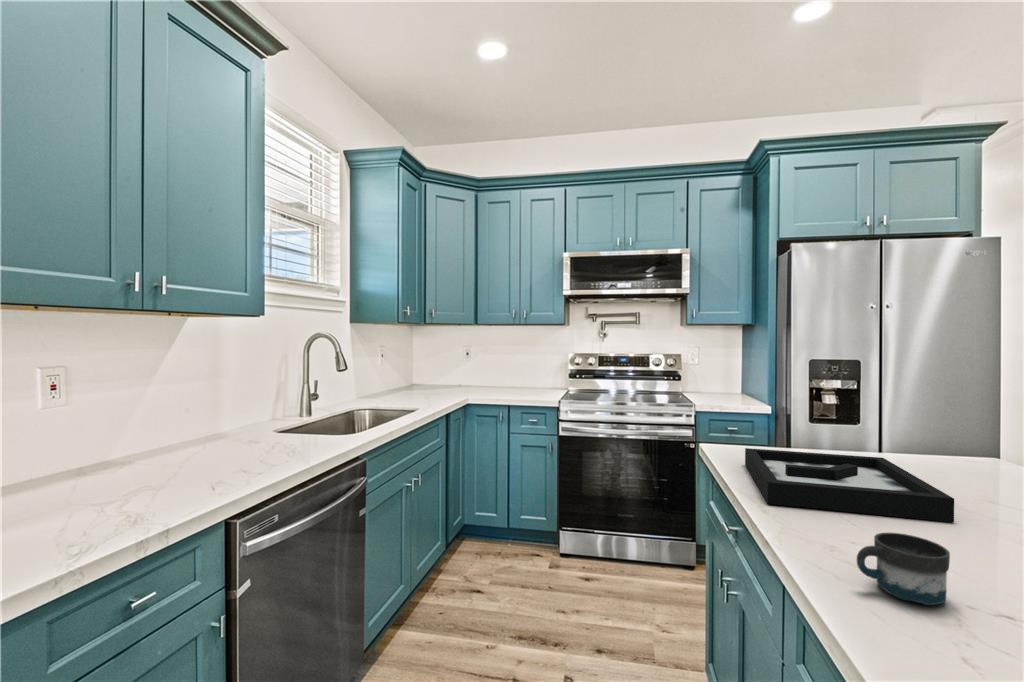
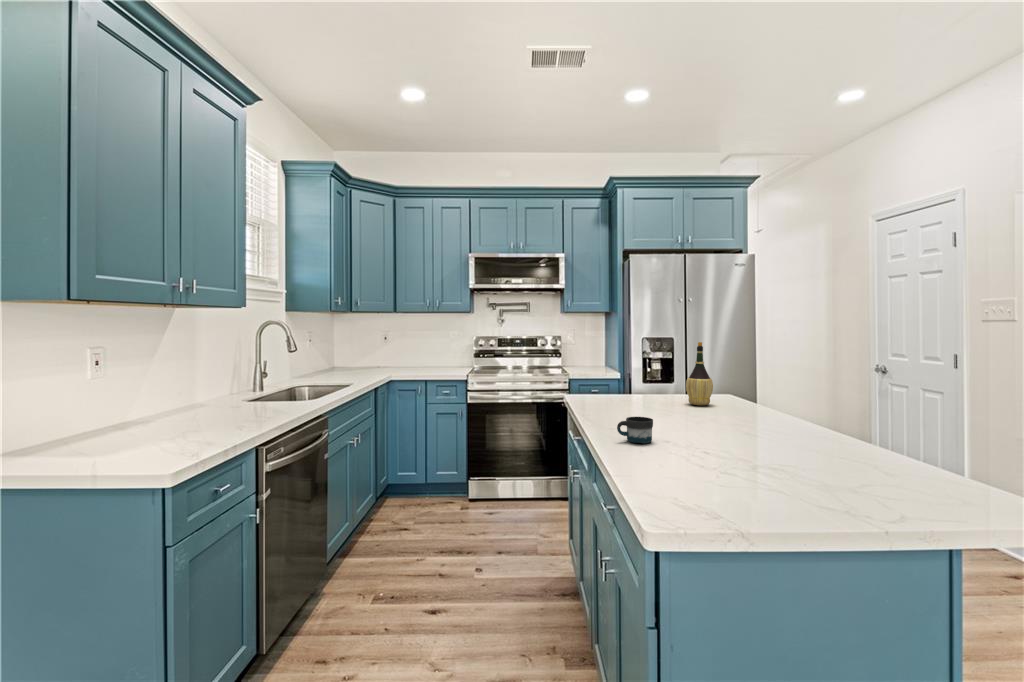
wine bottle: none [924,369,985,481] -> present [686,342,713,405]
decorative tray: present [745,448,954,522] -> none [590,394,681,420]

